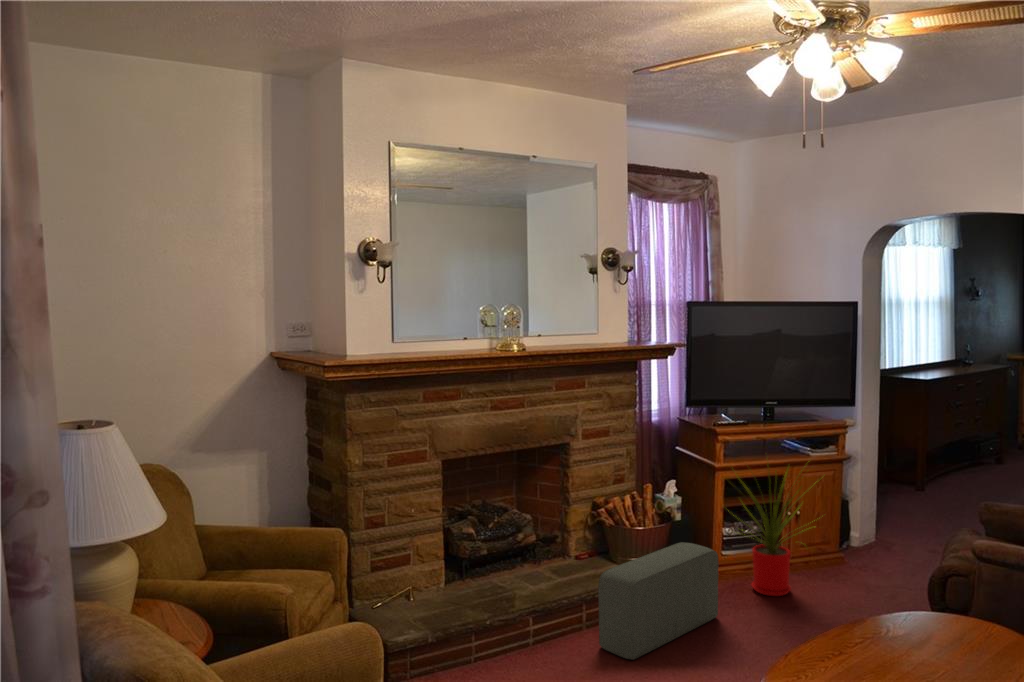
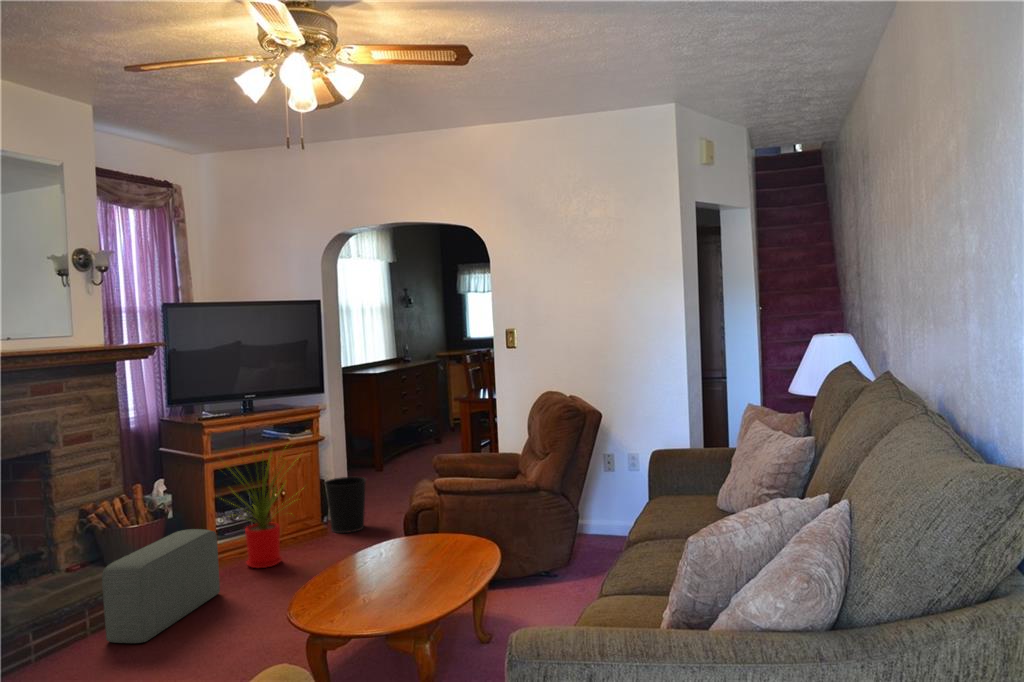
wastebasket: none [848,504,901,571] -> present [324,477,366,533]

